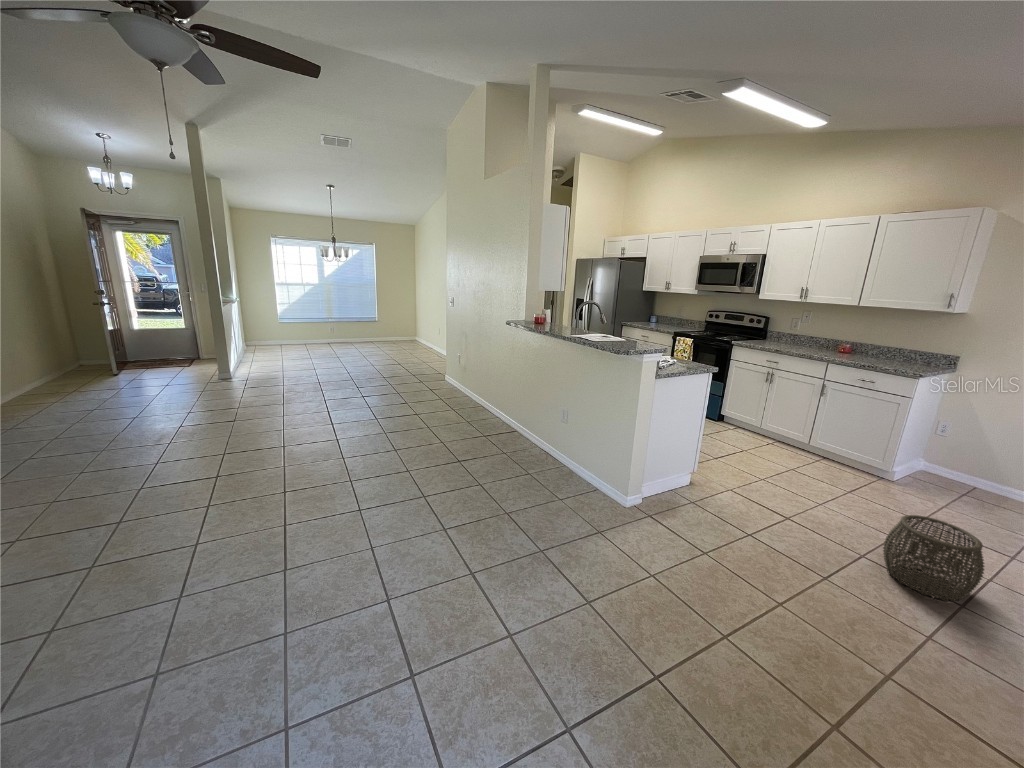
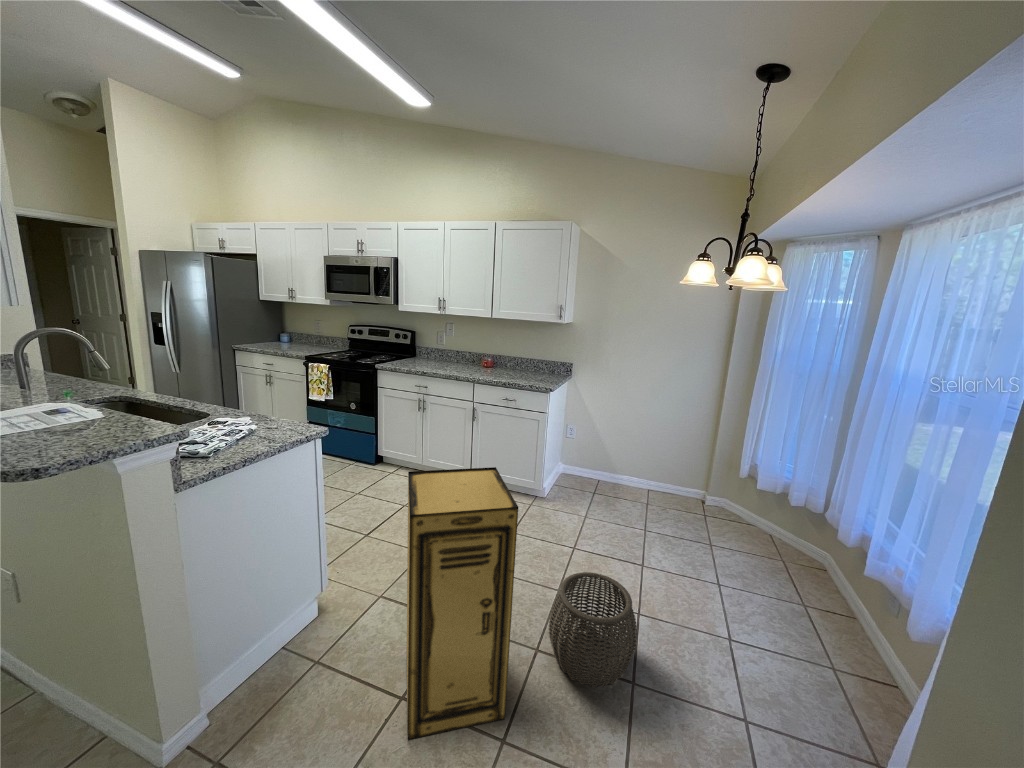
storage cabinet: none [756,402,875,575] -> present [406,467,518,741]

